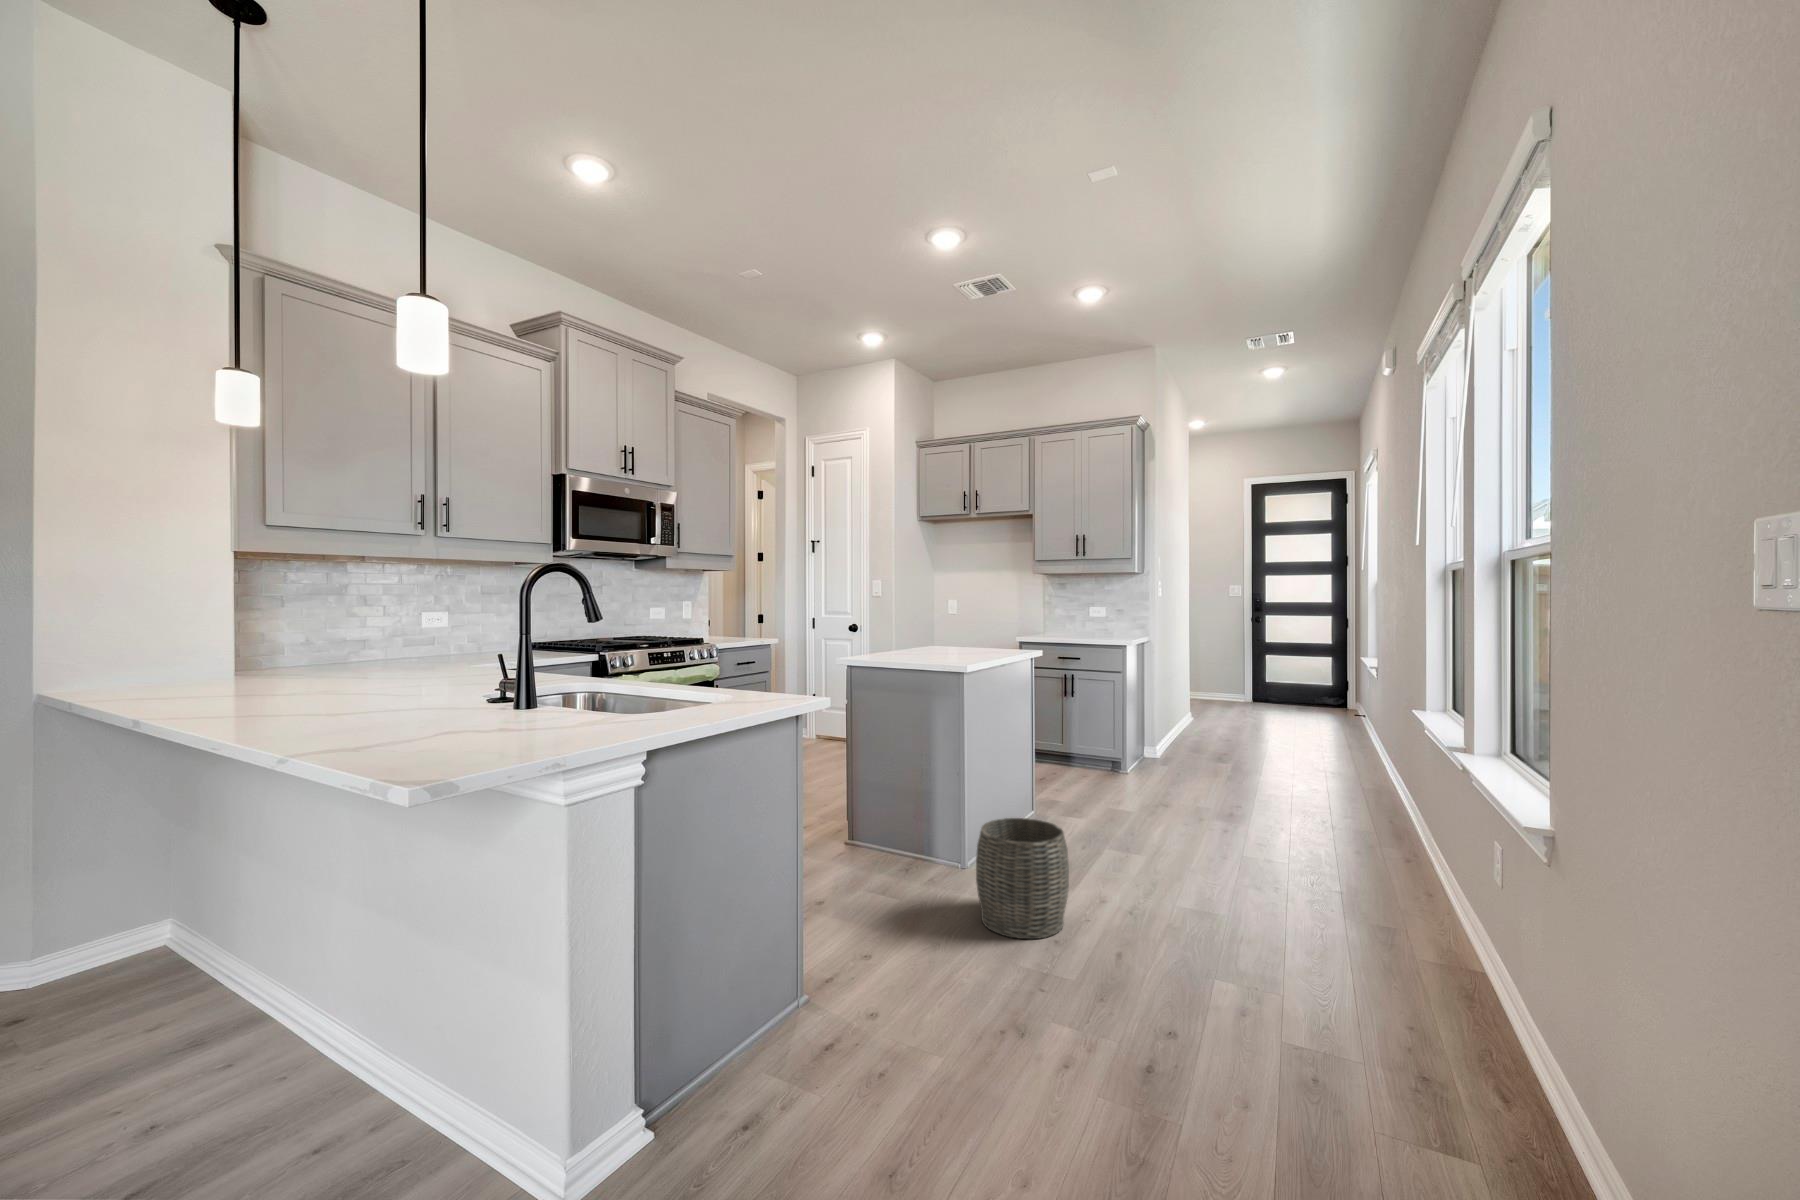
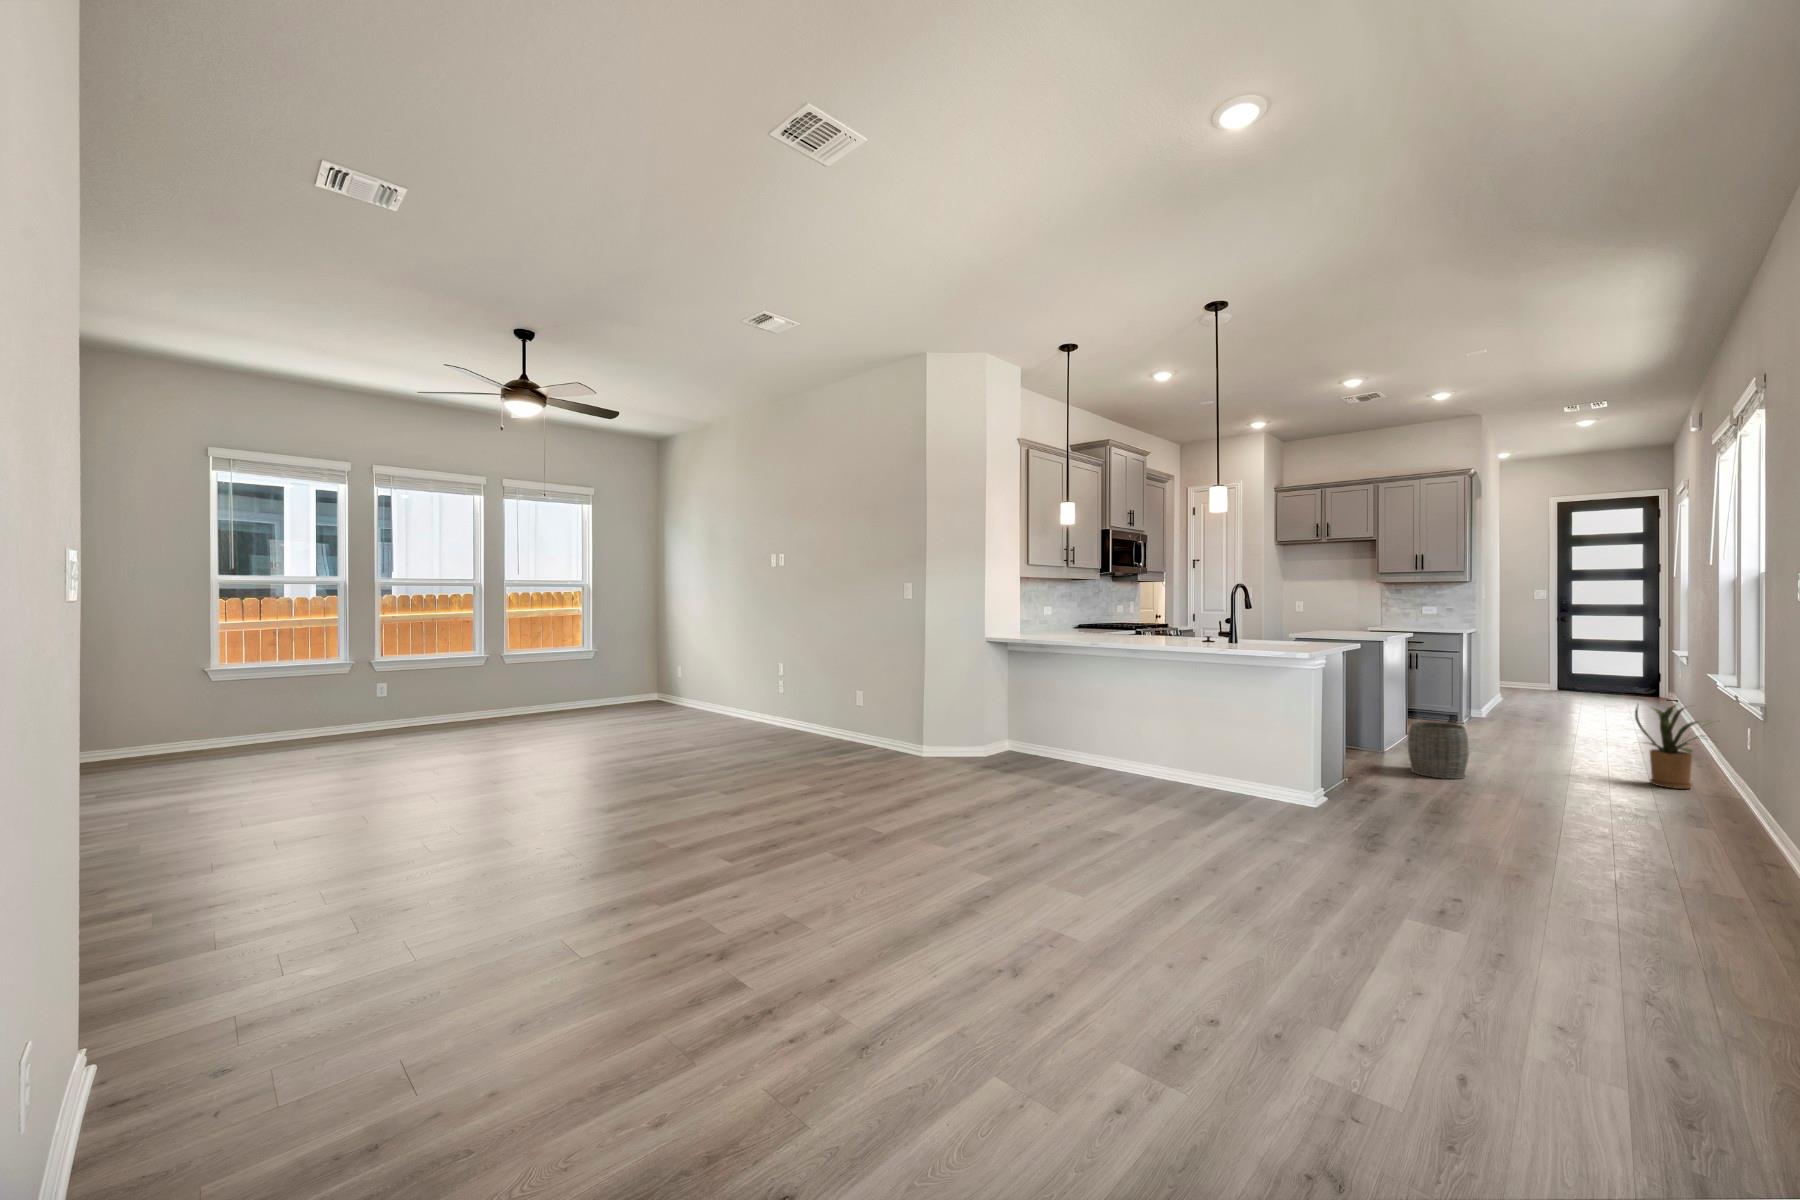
house plant: none [1321,772,1461,933] -> present [1635,704,1708,789]

